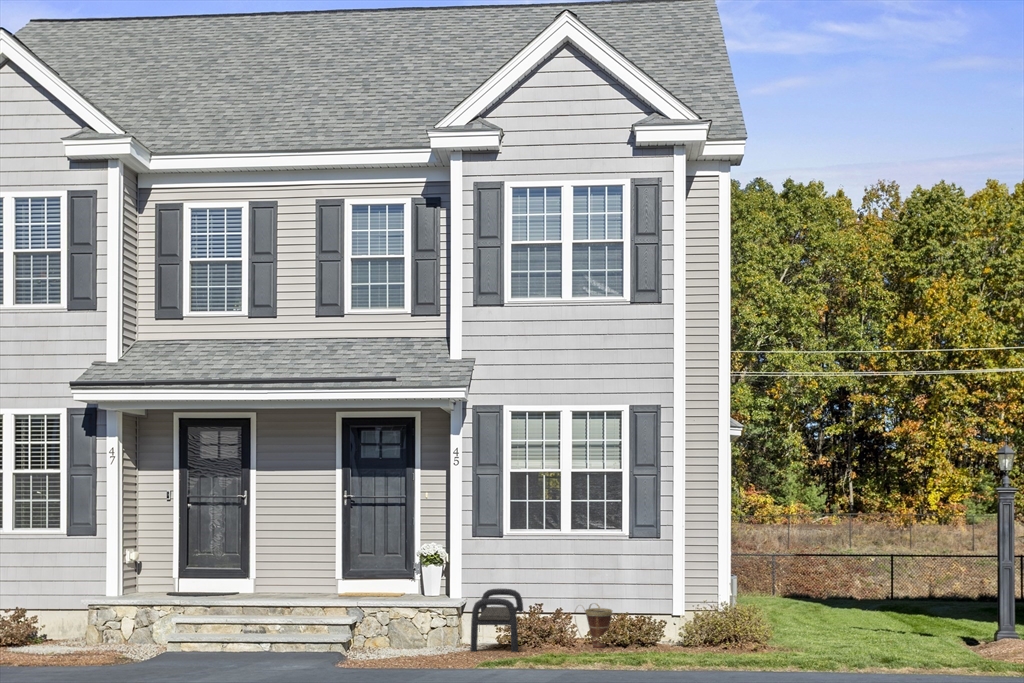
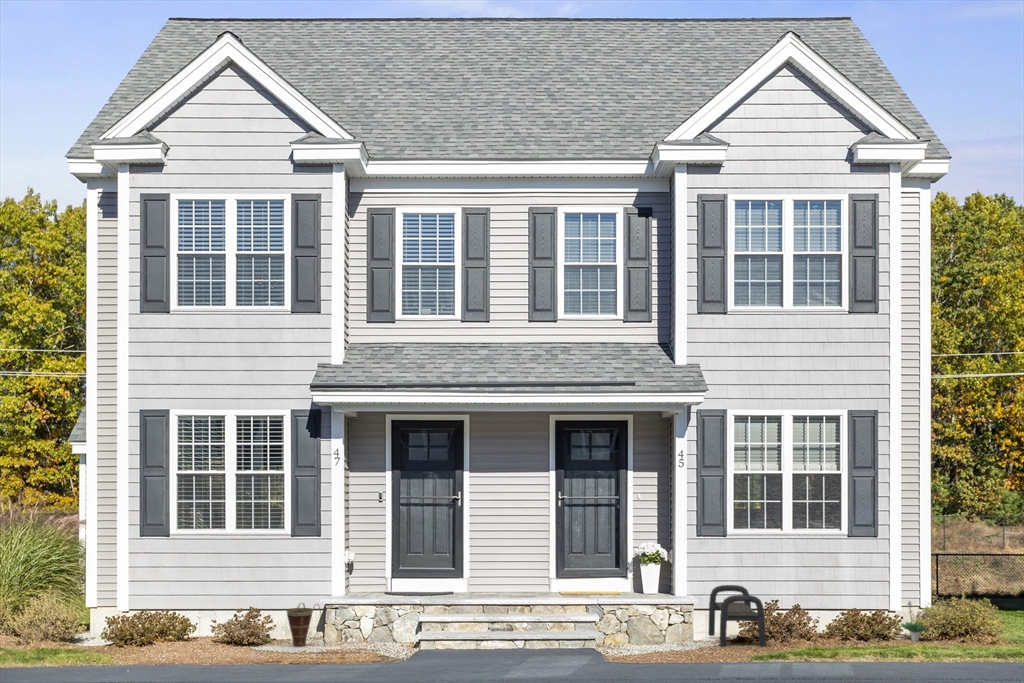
basket: present [575,604,612,648] -> present [287,603,321,647]
potted plant: none [671,607,703,650] -> present [901,601,929,641]

